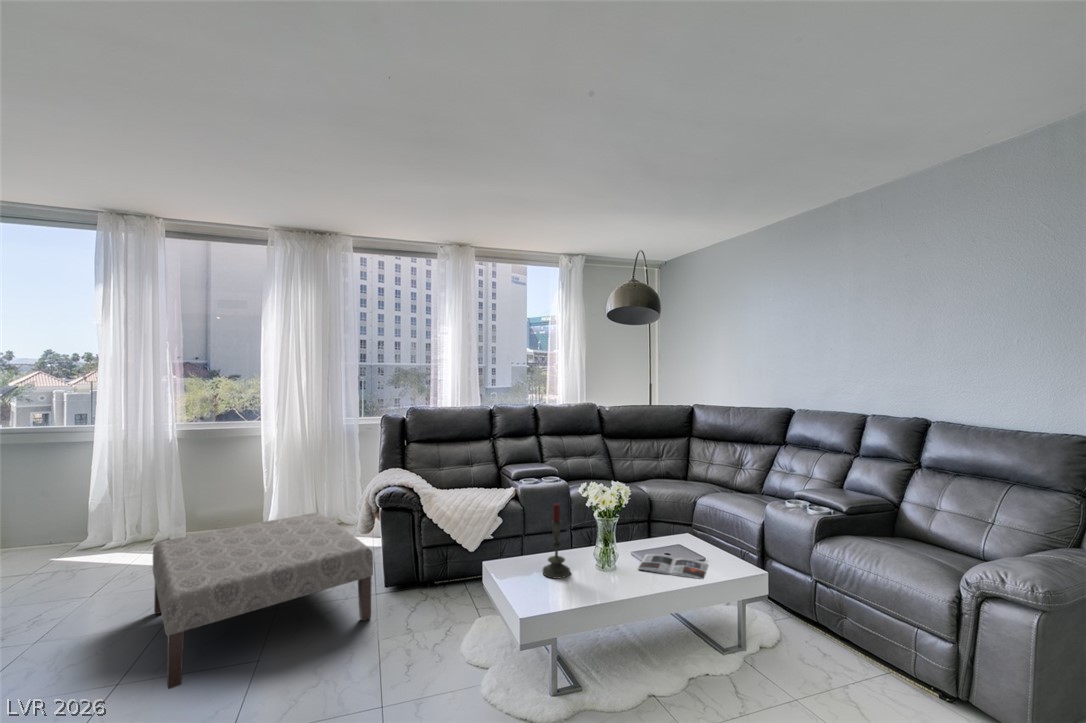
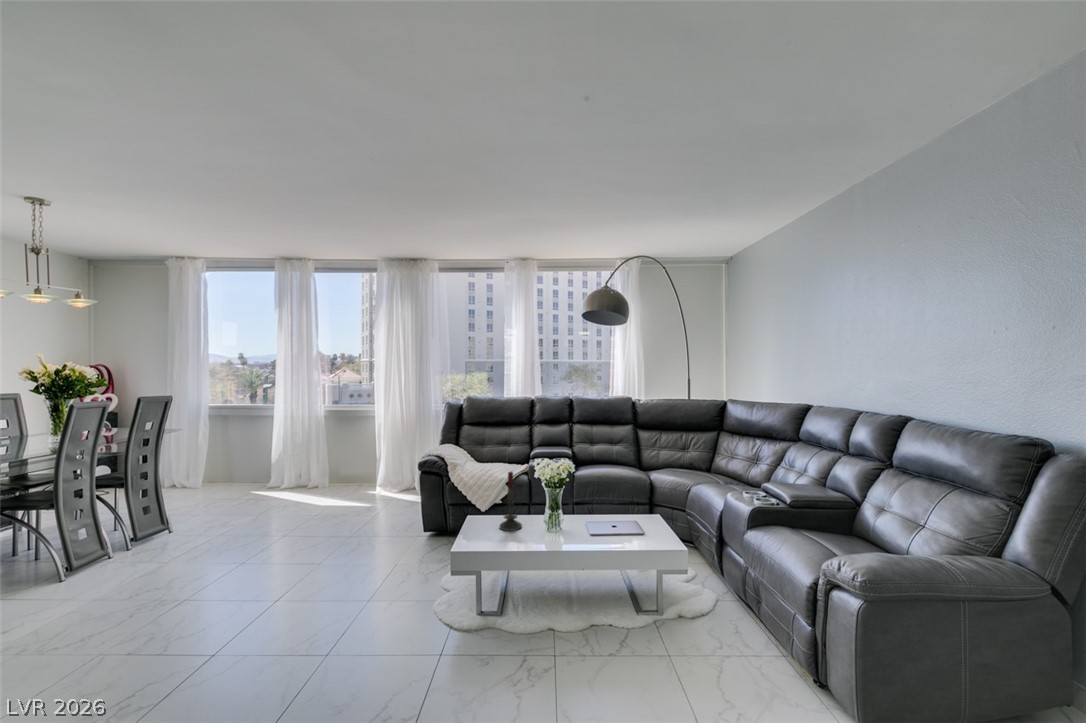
ottoman: present [153,513,373,689] -> none [264,472,401,567]
magazine: present [638,554,708,579] -> none [574,523,639,546]

